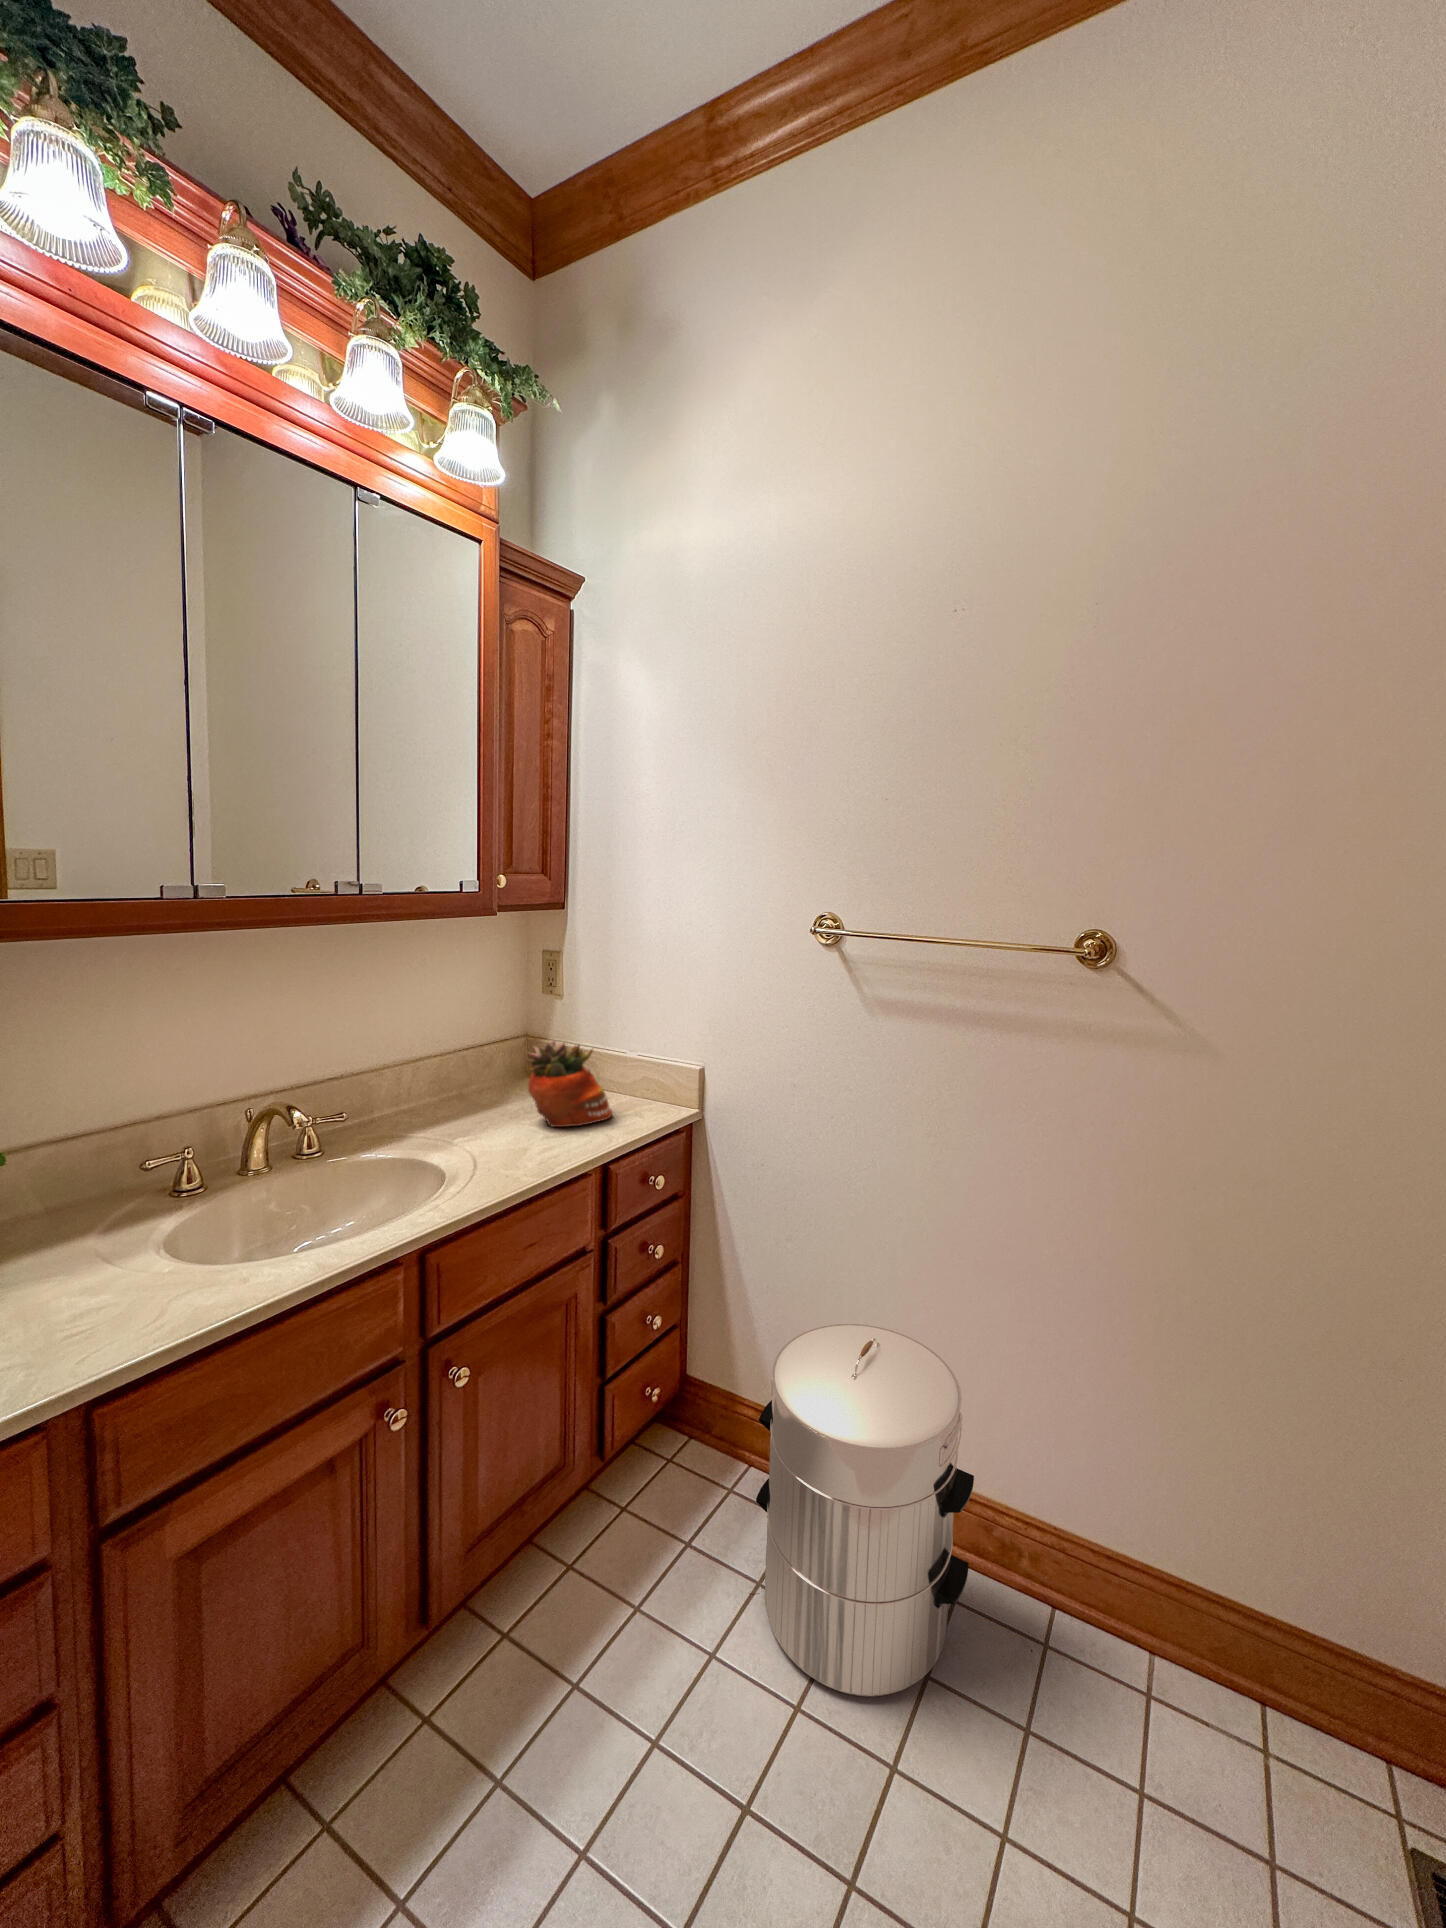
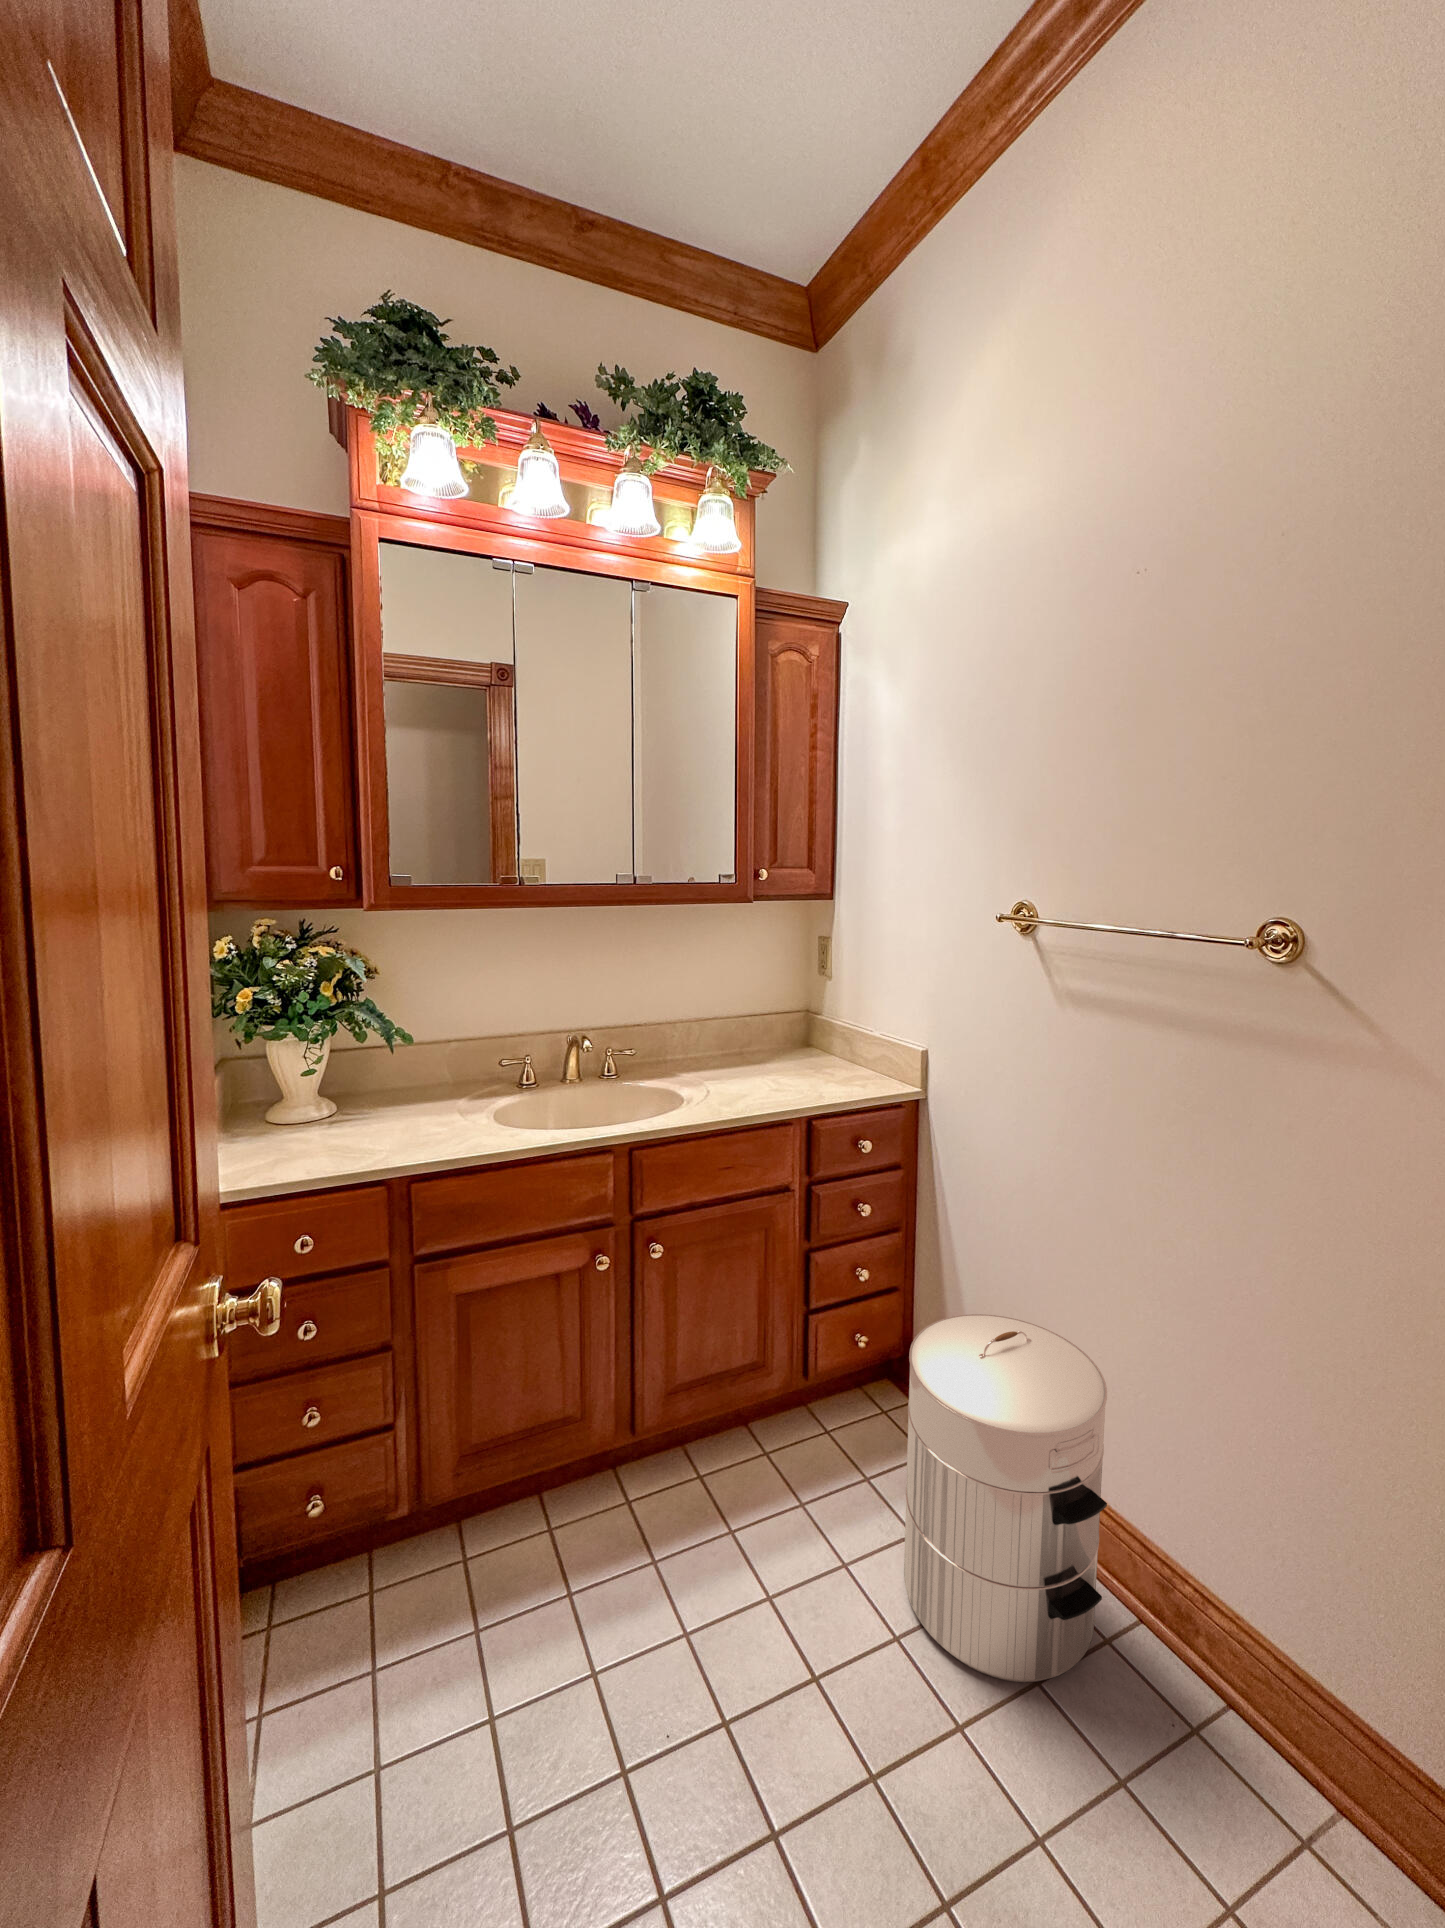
succulent planter: present [526,1040,612,1127] -> none [766,1008,839,1086]

